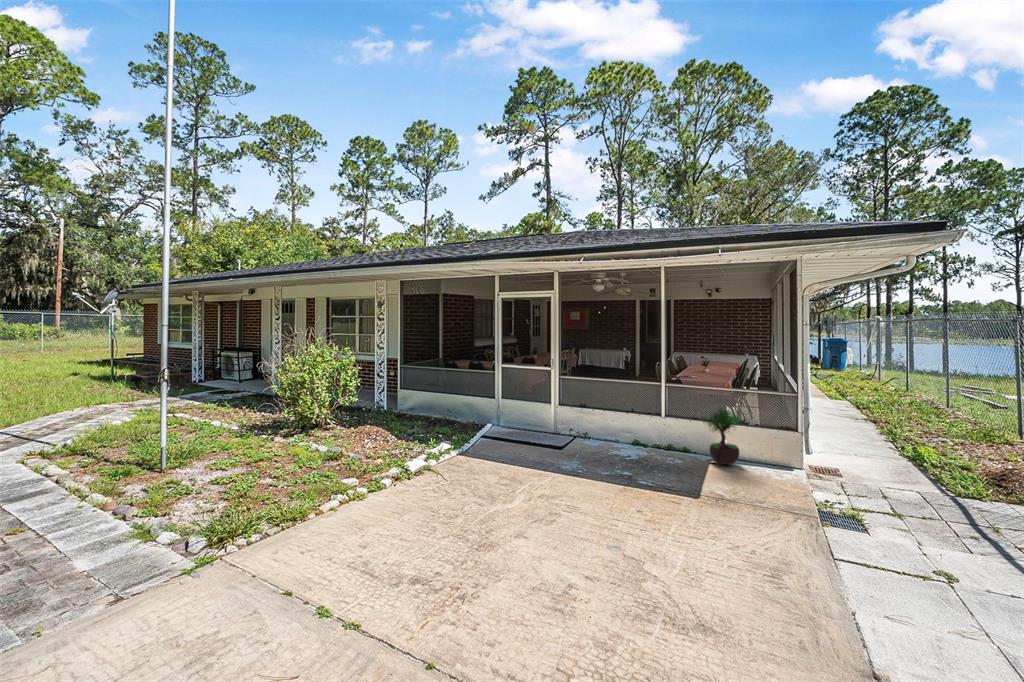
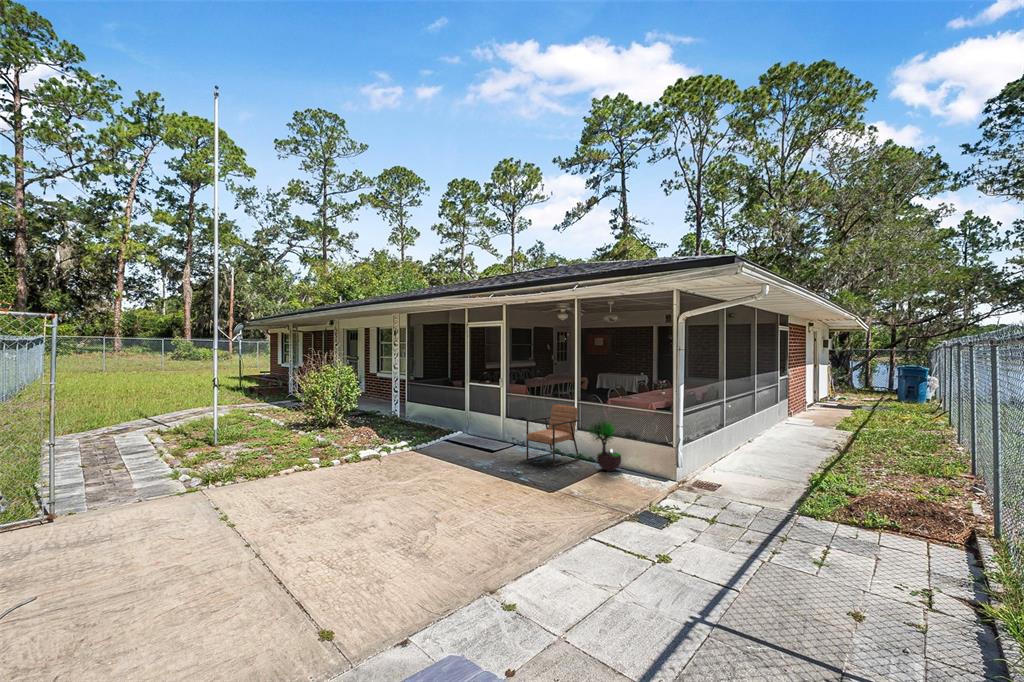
chair: none [617,390,671,464] -> present [526,405,580,466]

